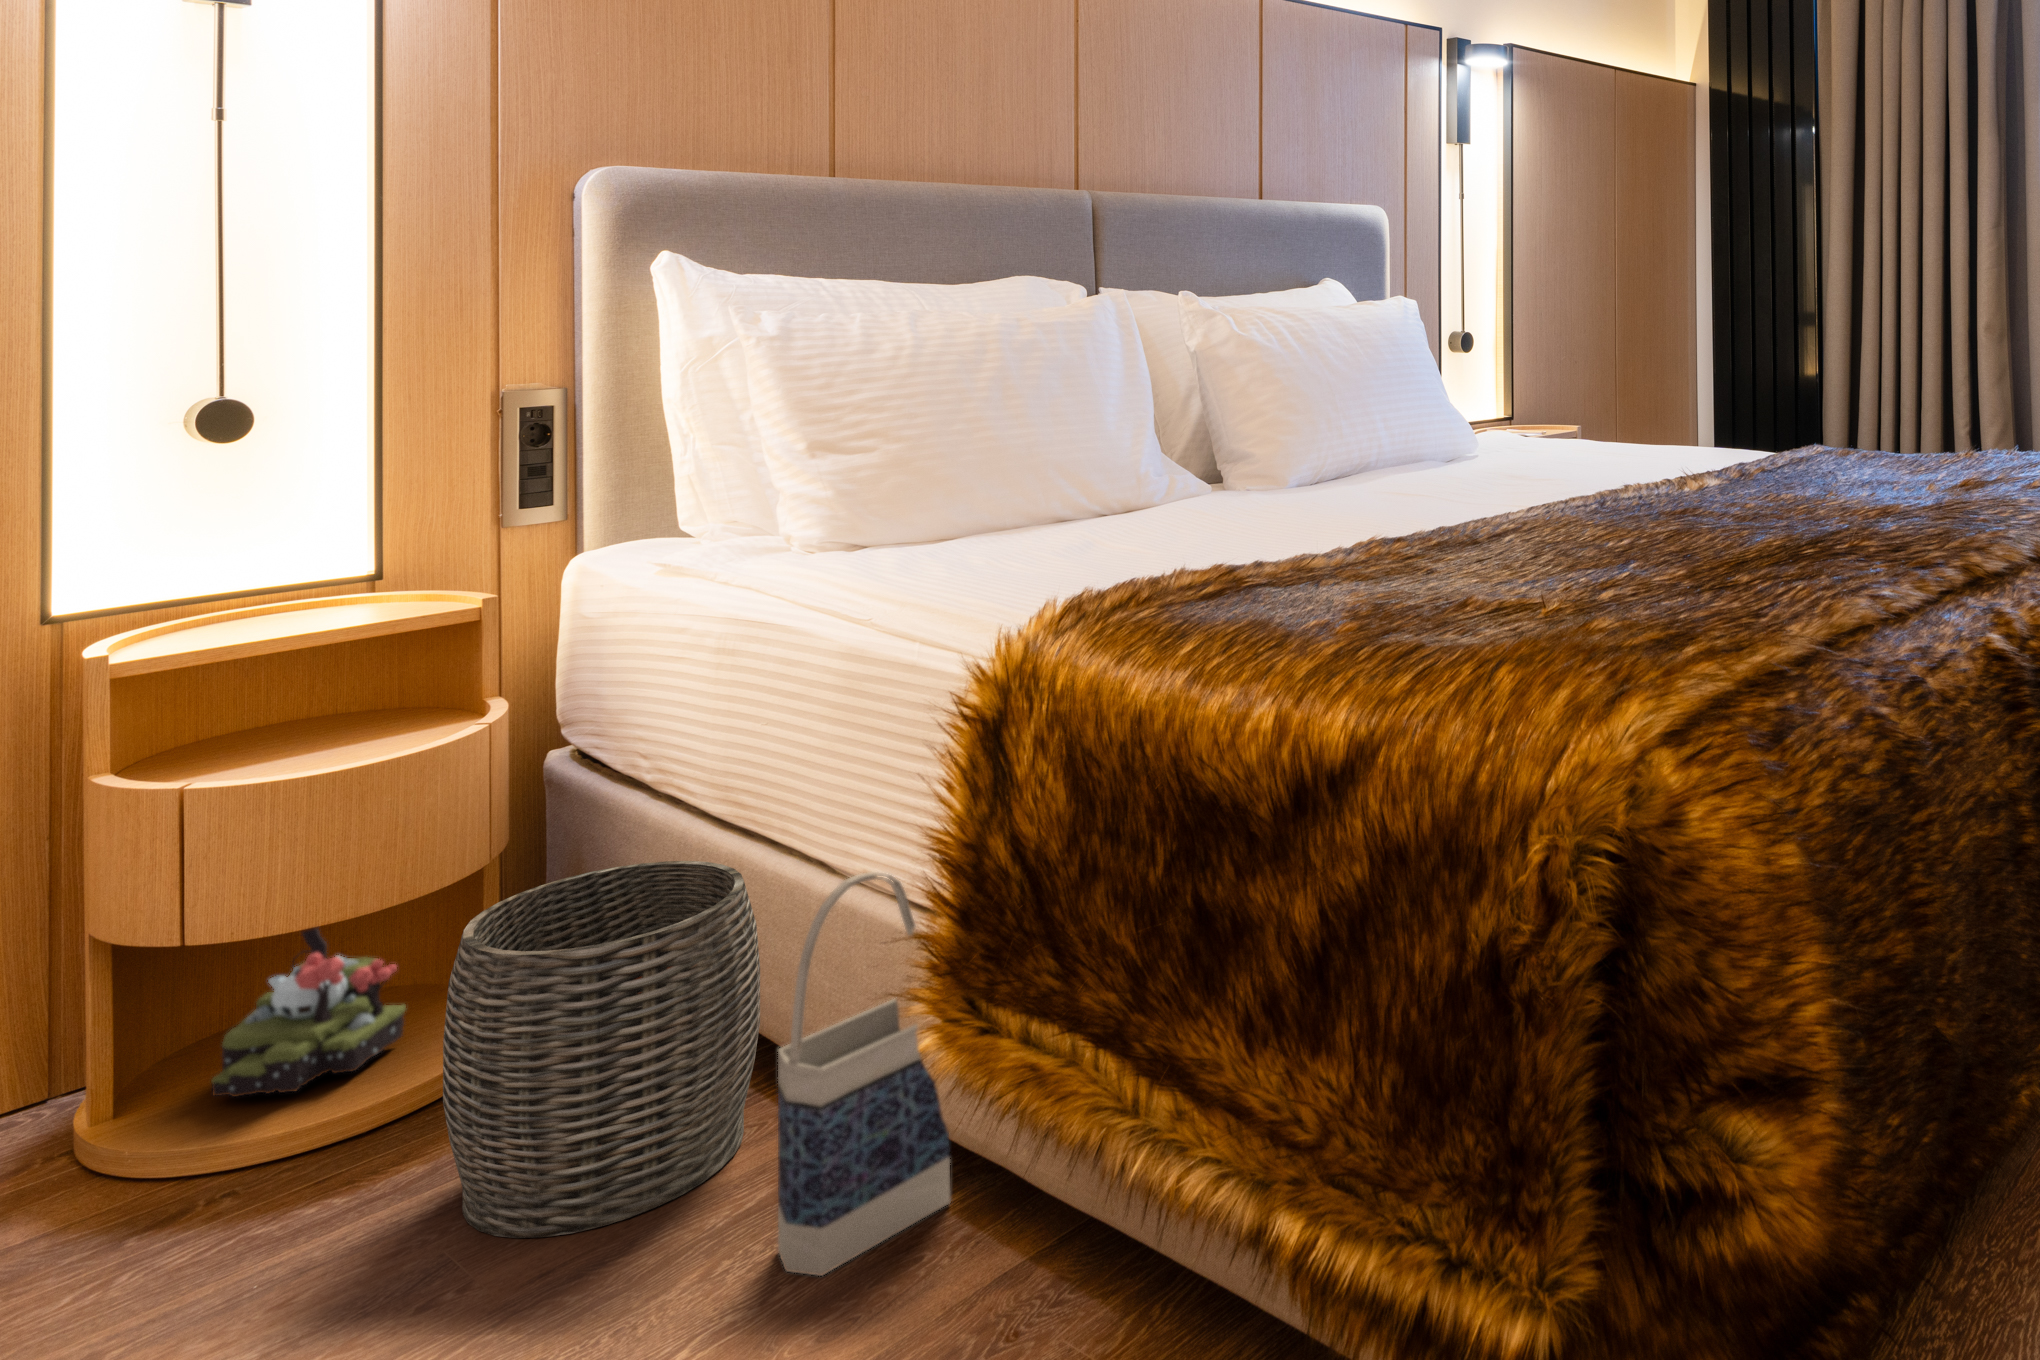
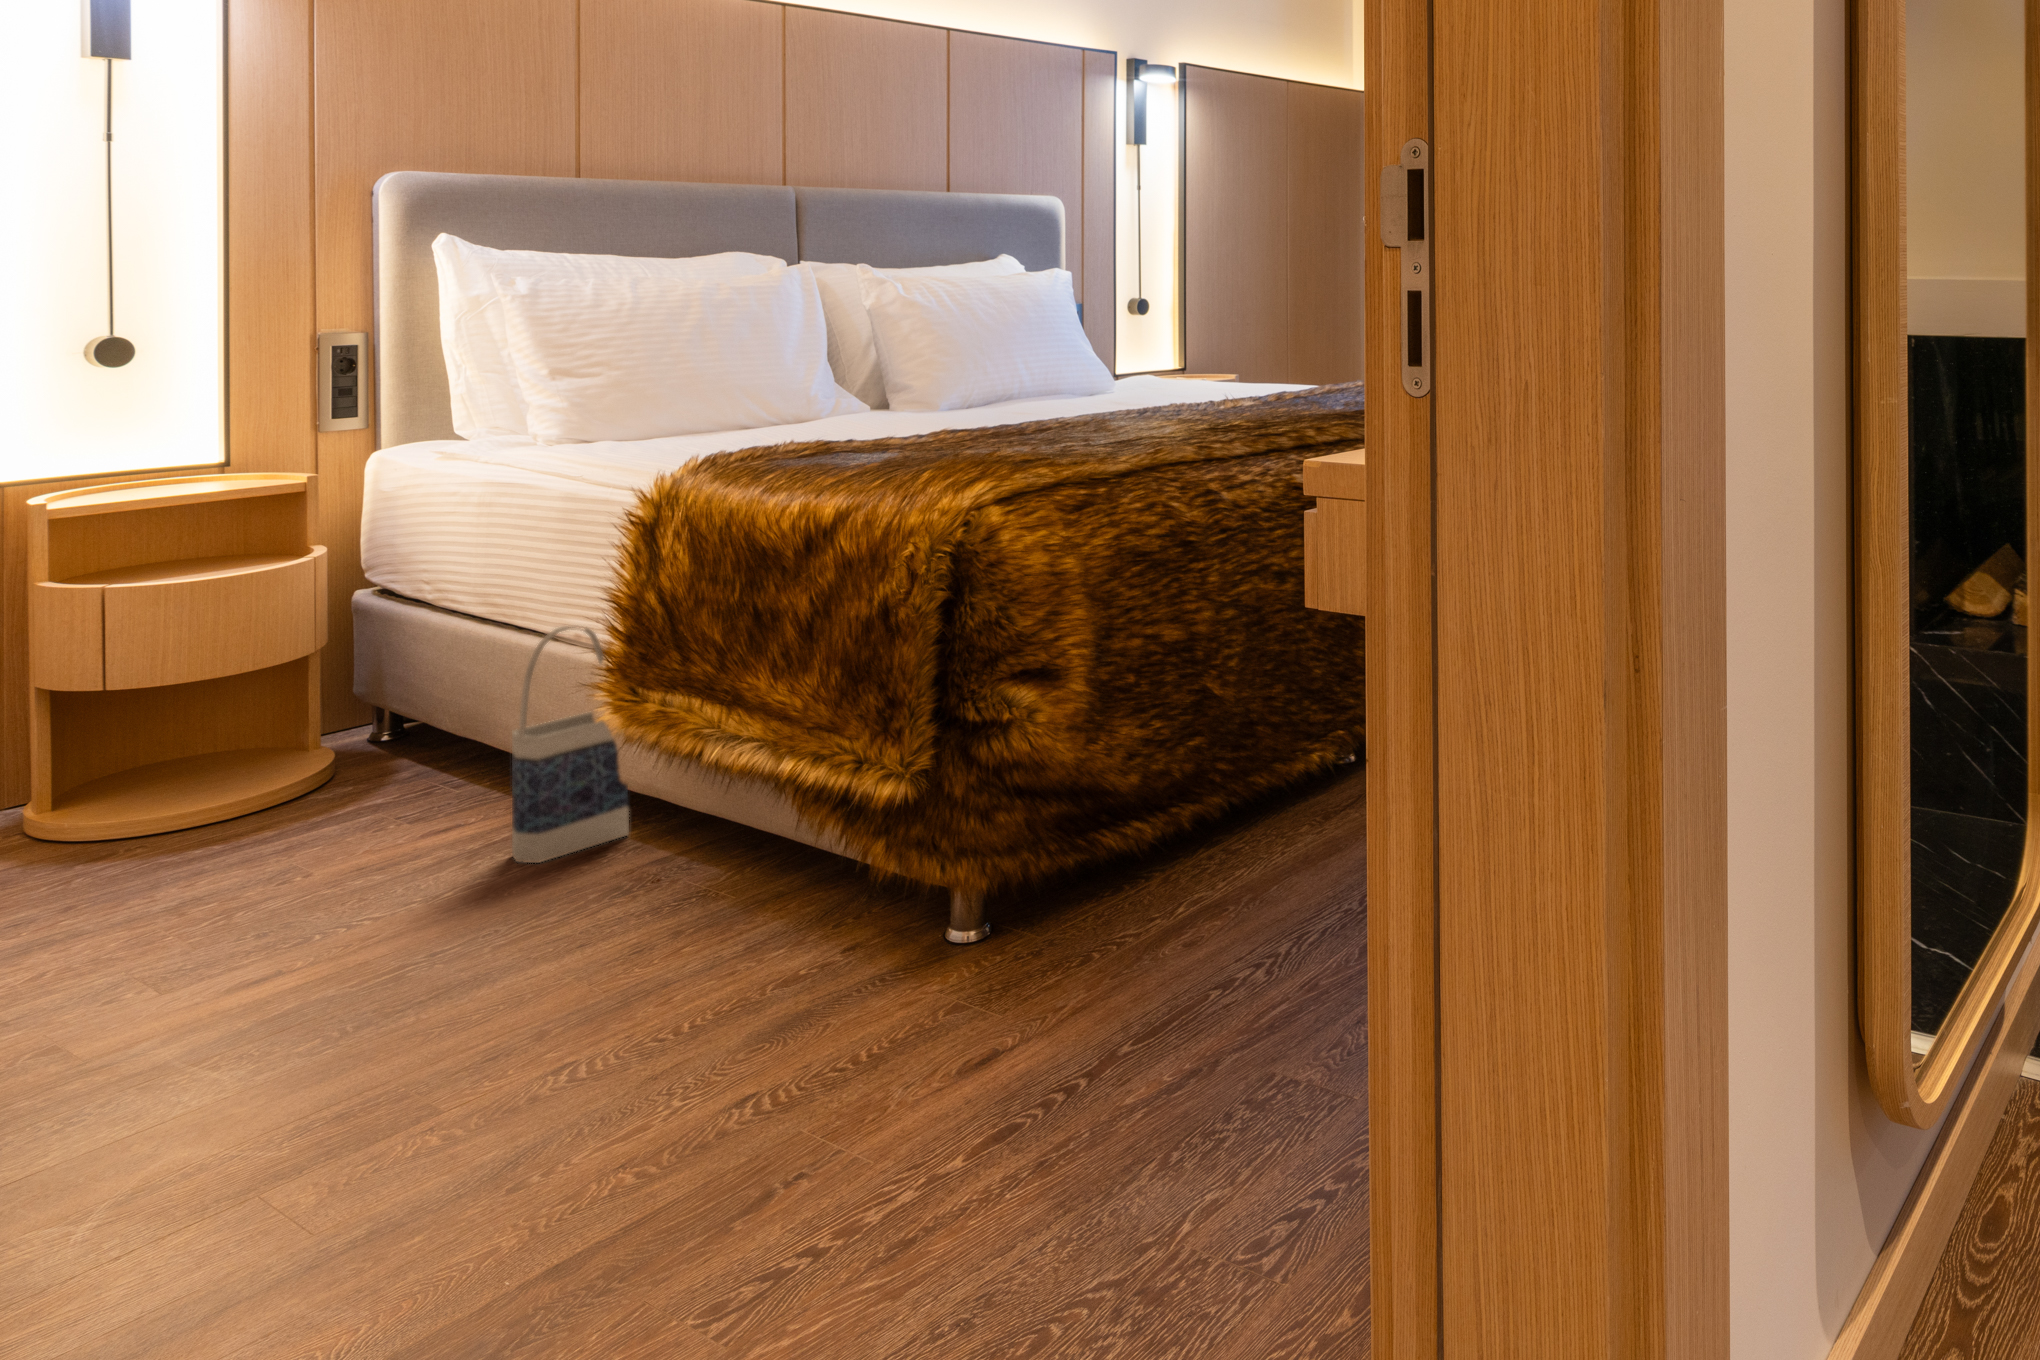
woven basket: present [443,861,760,1238] -> none [289,640,505,855]
plant: present [211,928,406,1097] -> none [120,648,254,796]

